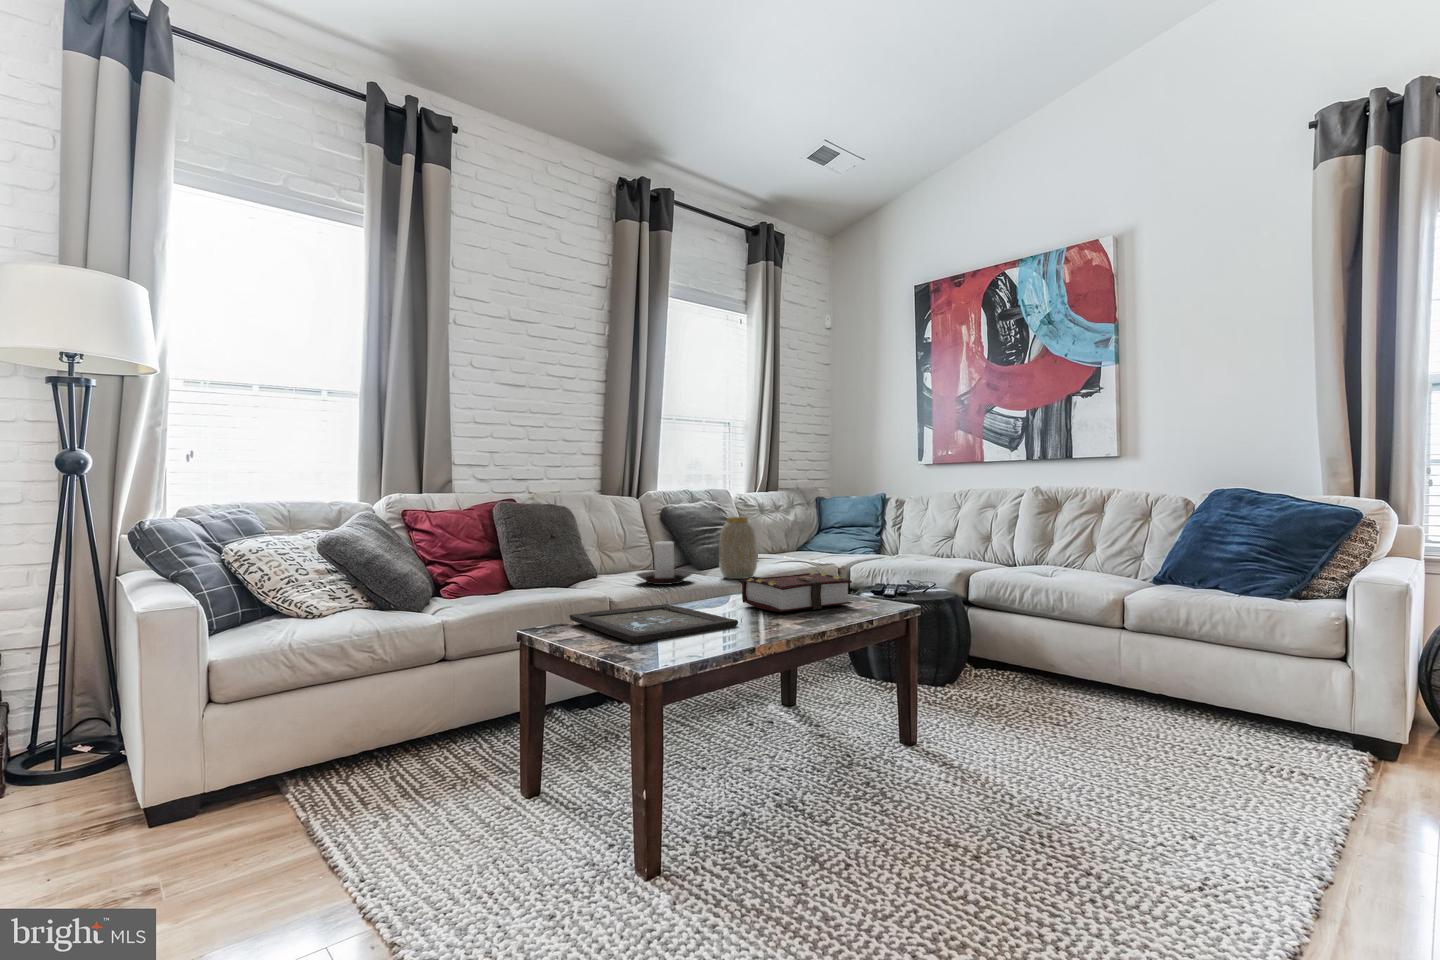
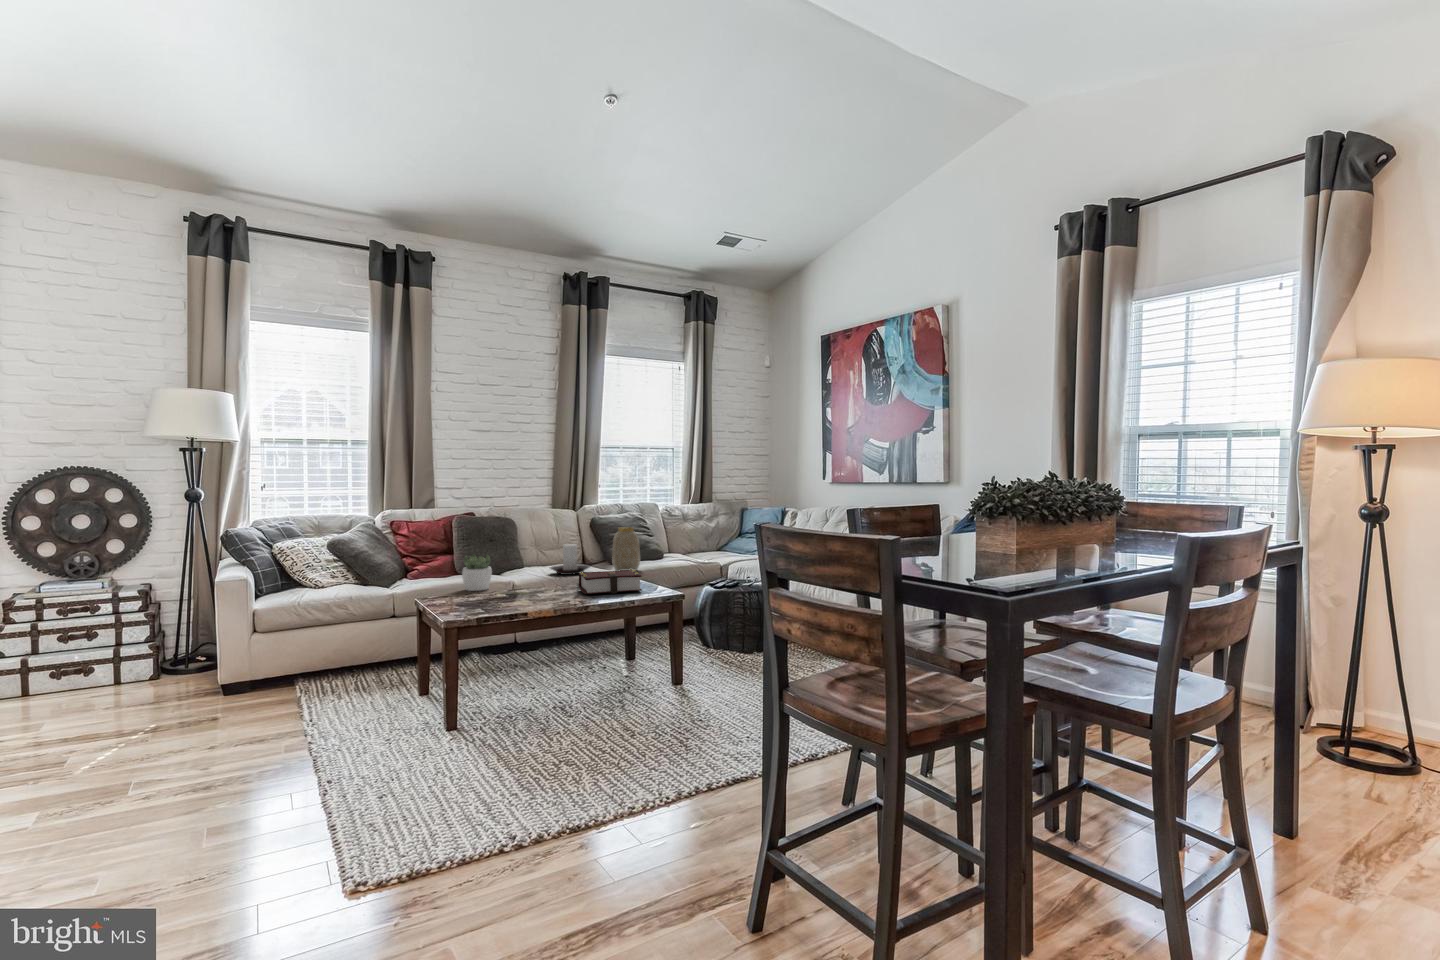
succulent plant: none [550,555,597,613] -> present [462,554,492,591]
tray: present [570,604,738,644] -> none [458,587,547,608]

